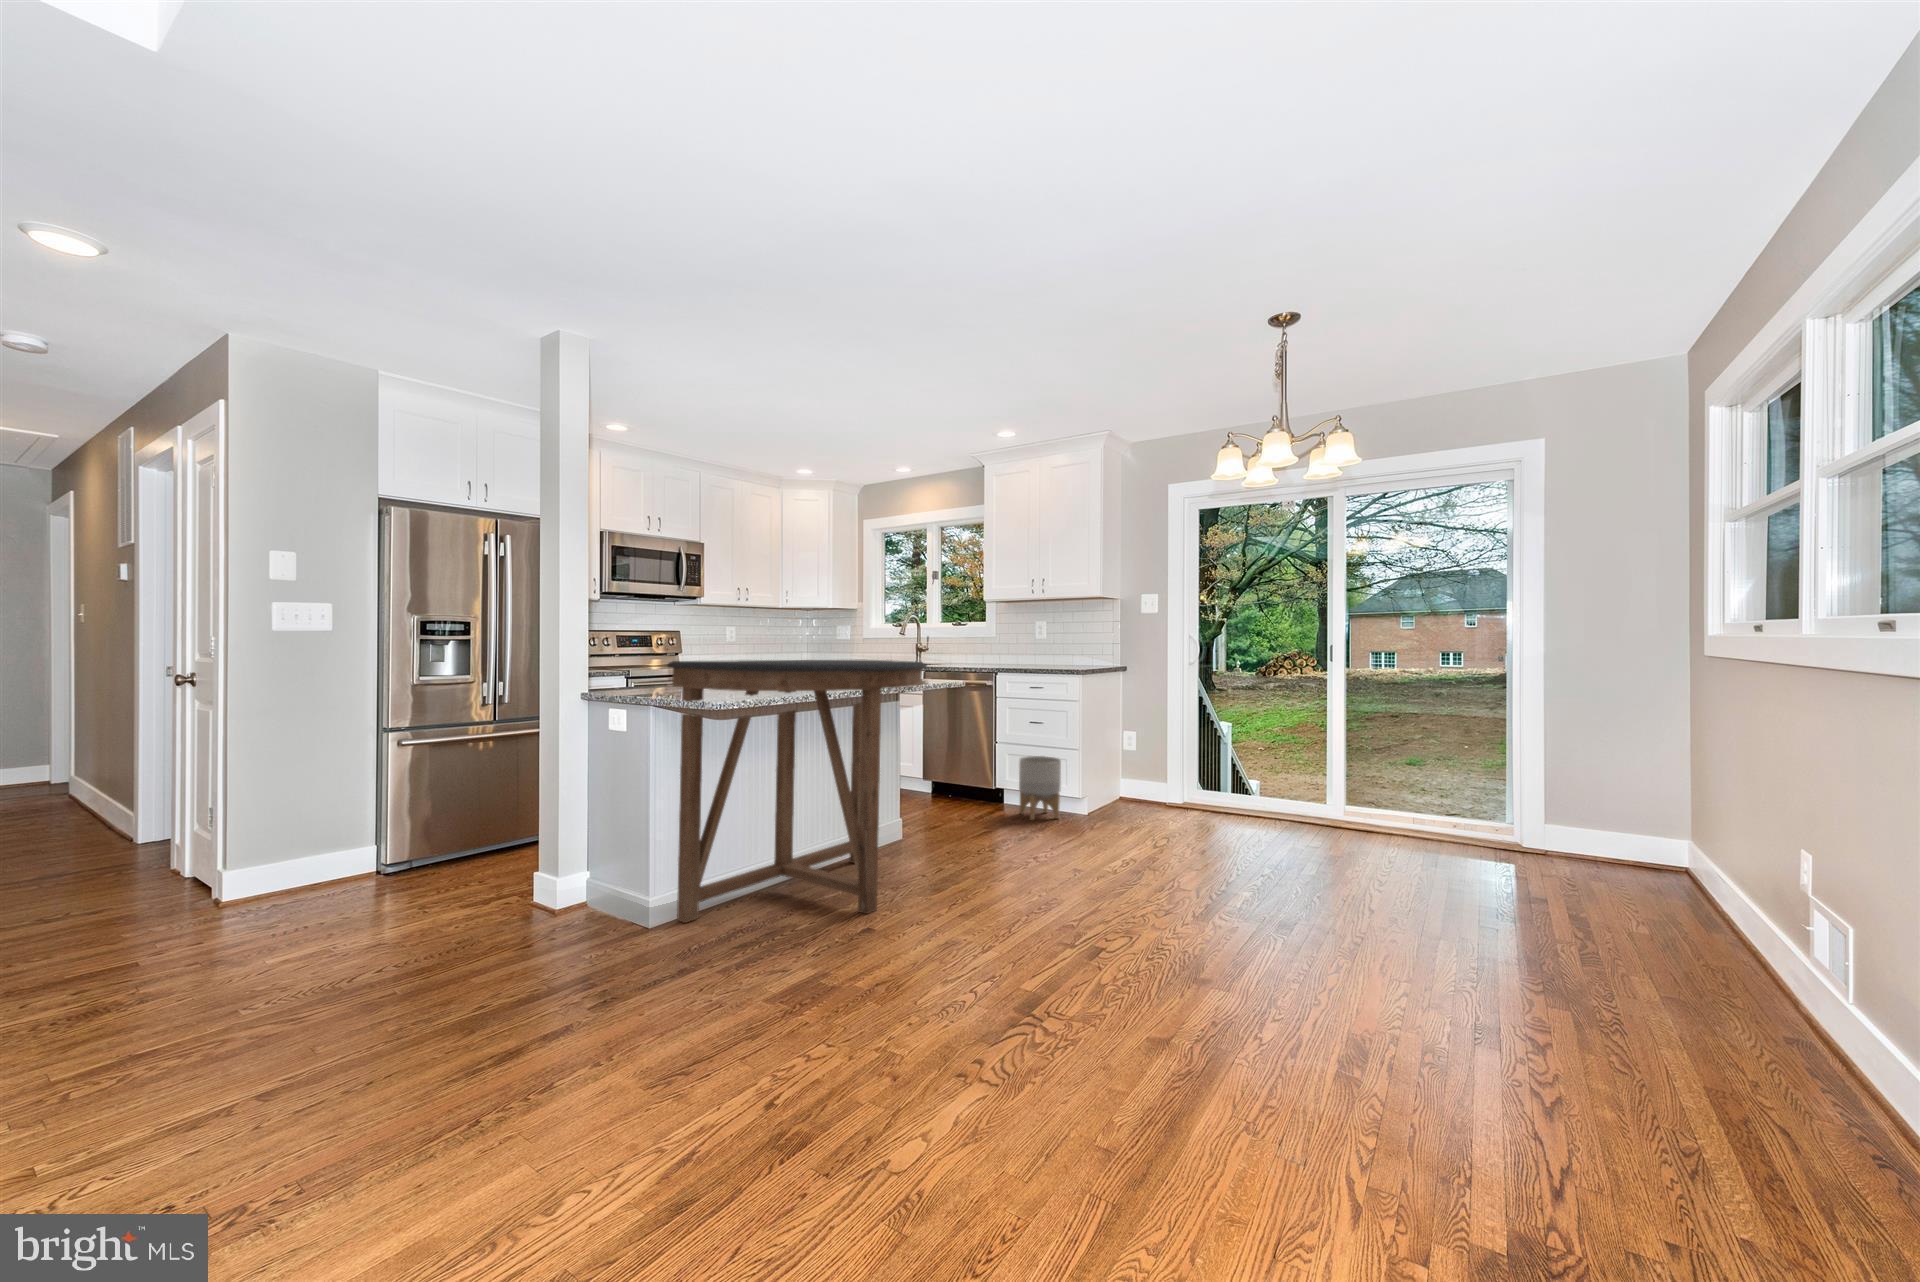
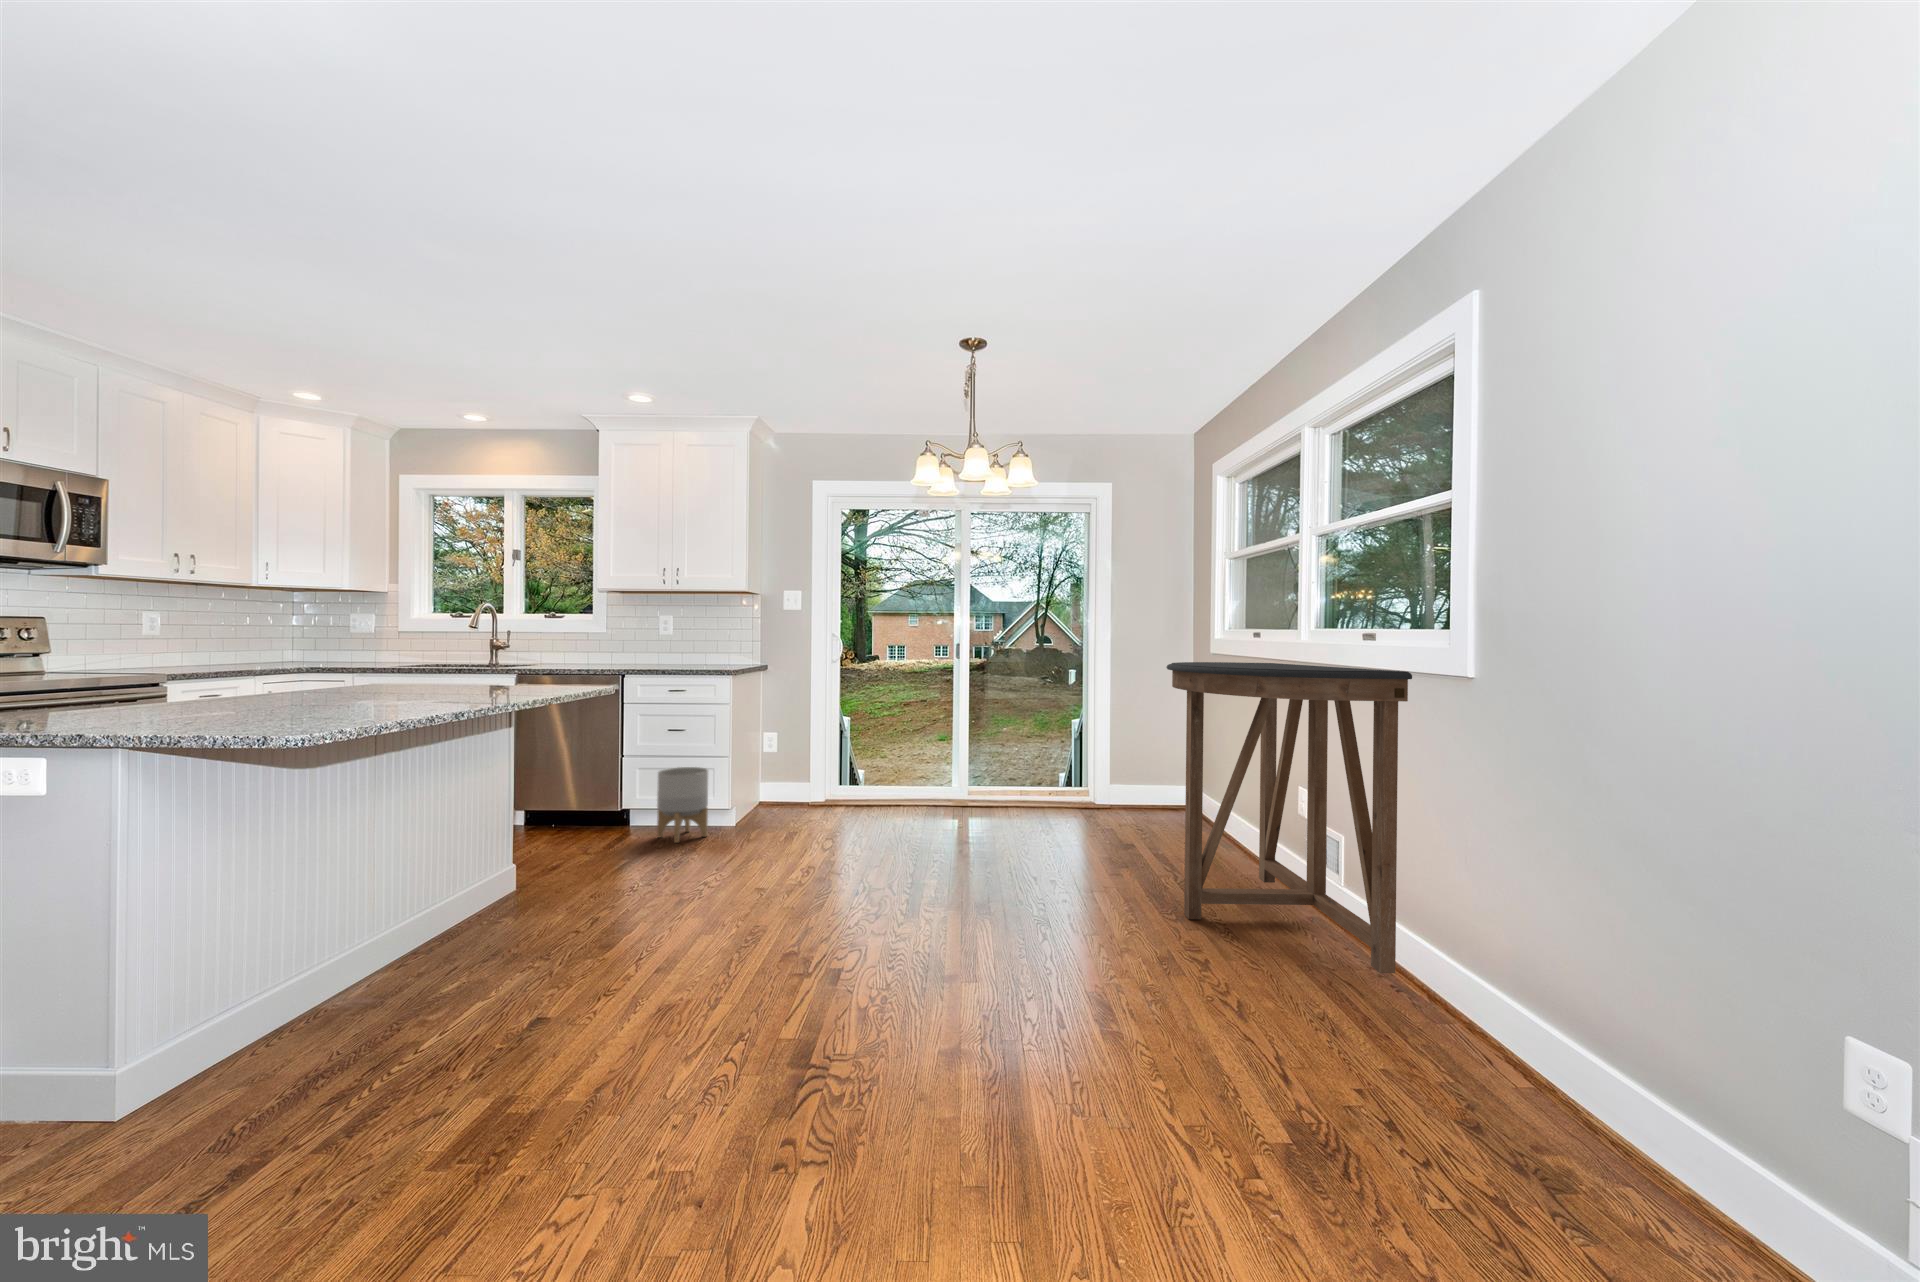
console table: present [668,659,927,923] -> present [1166,662,1412,973]

